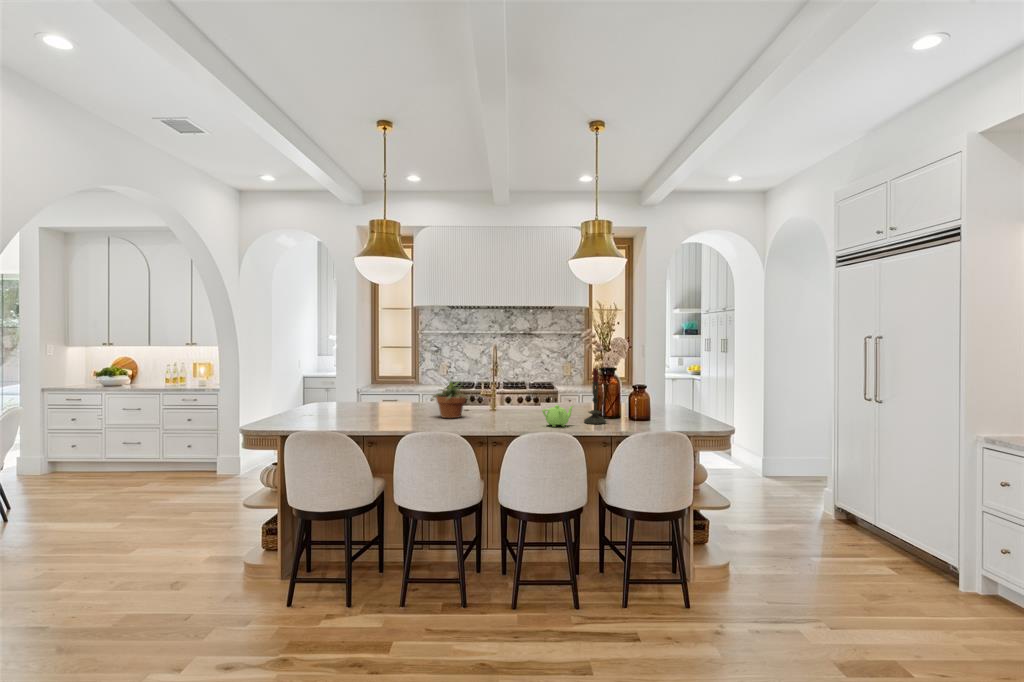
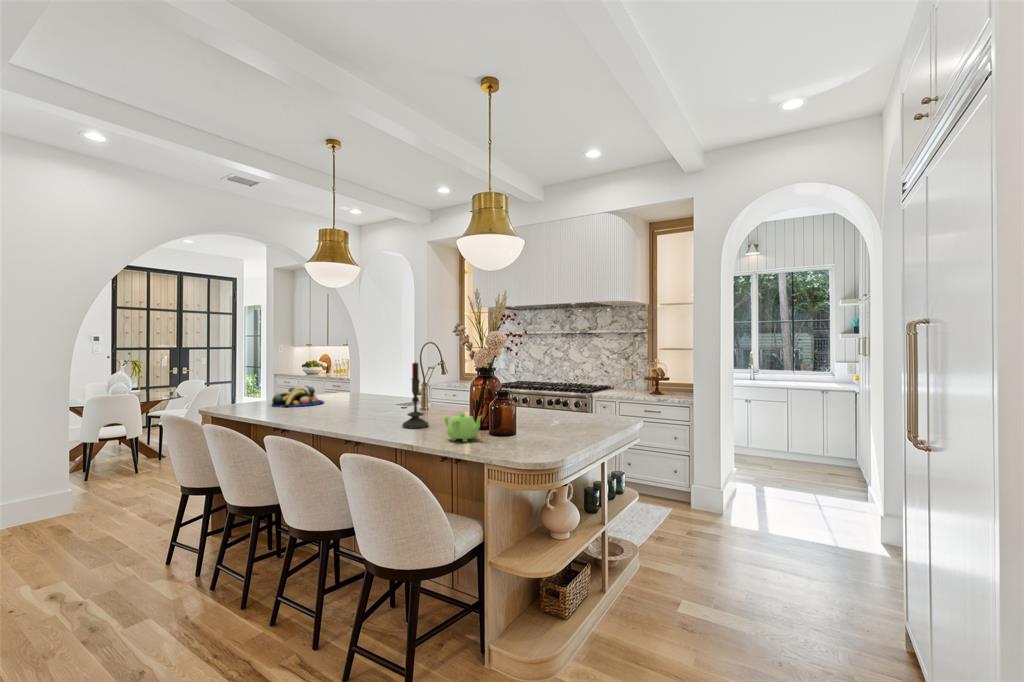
potted plant: present [433,381,470,418] -> none [319,371,363,410]
fruit bowl: none [350,397,406,421] -> present [272,386,324,407]
teapot: present [542,405,573,427] -> present [444,413,482,442]

